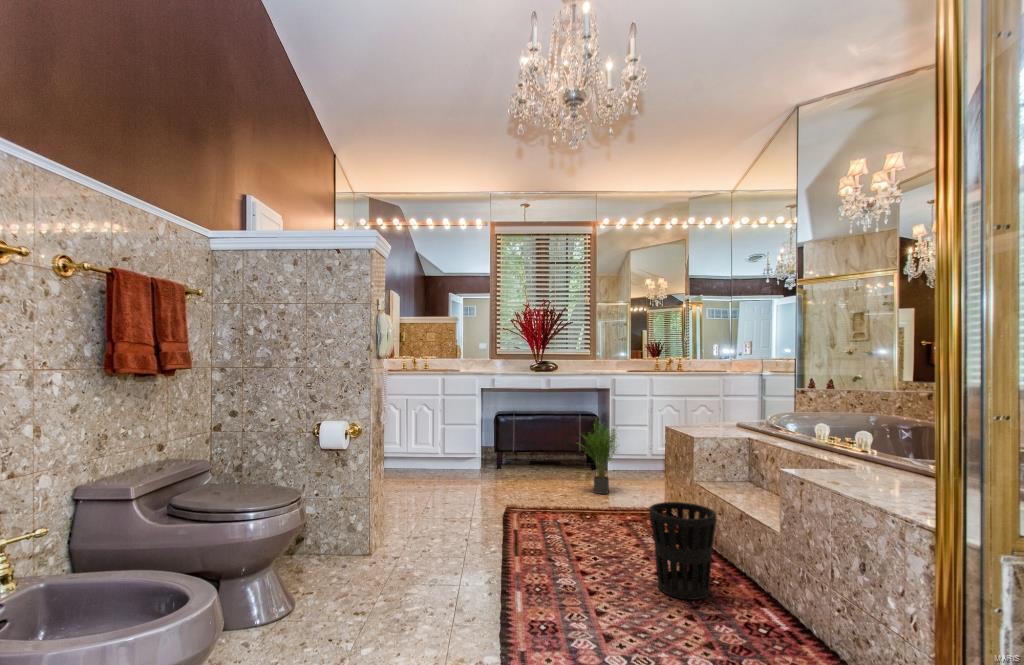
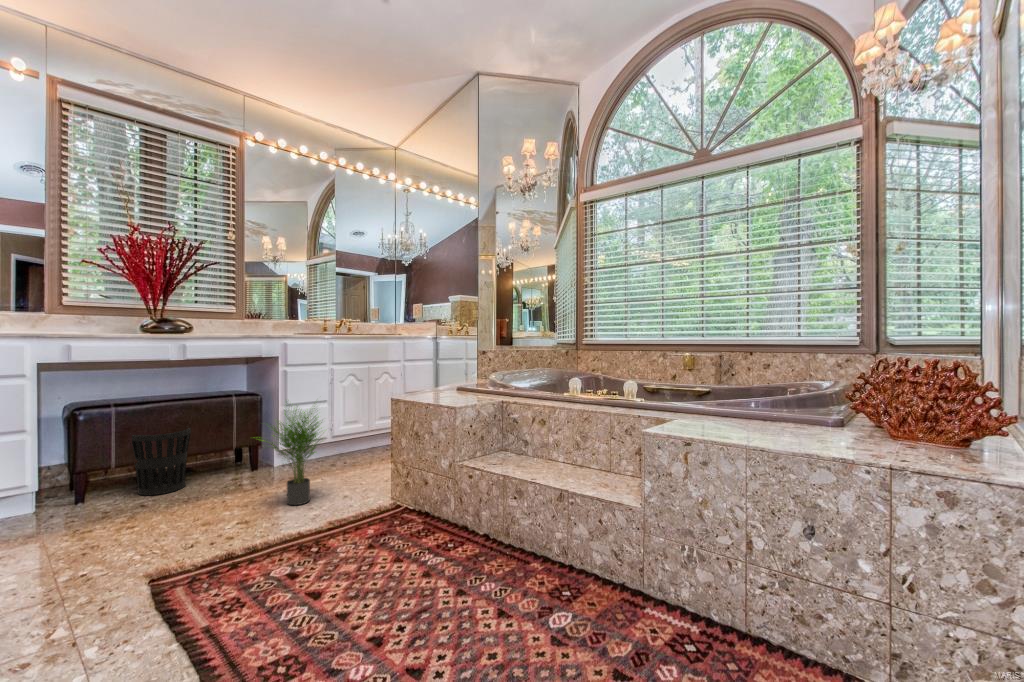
wastebasket: present [649,502,716,600] -> present [130,428,191,495]

